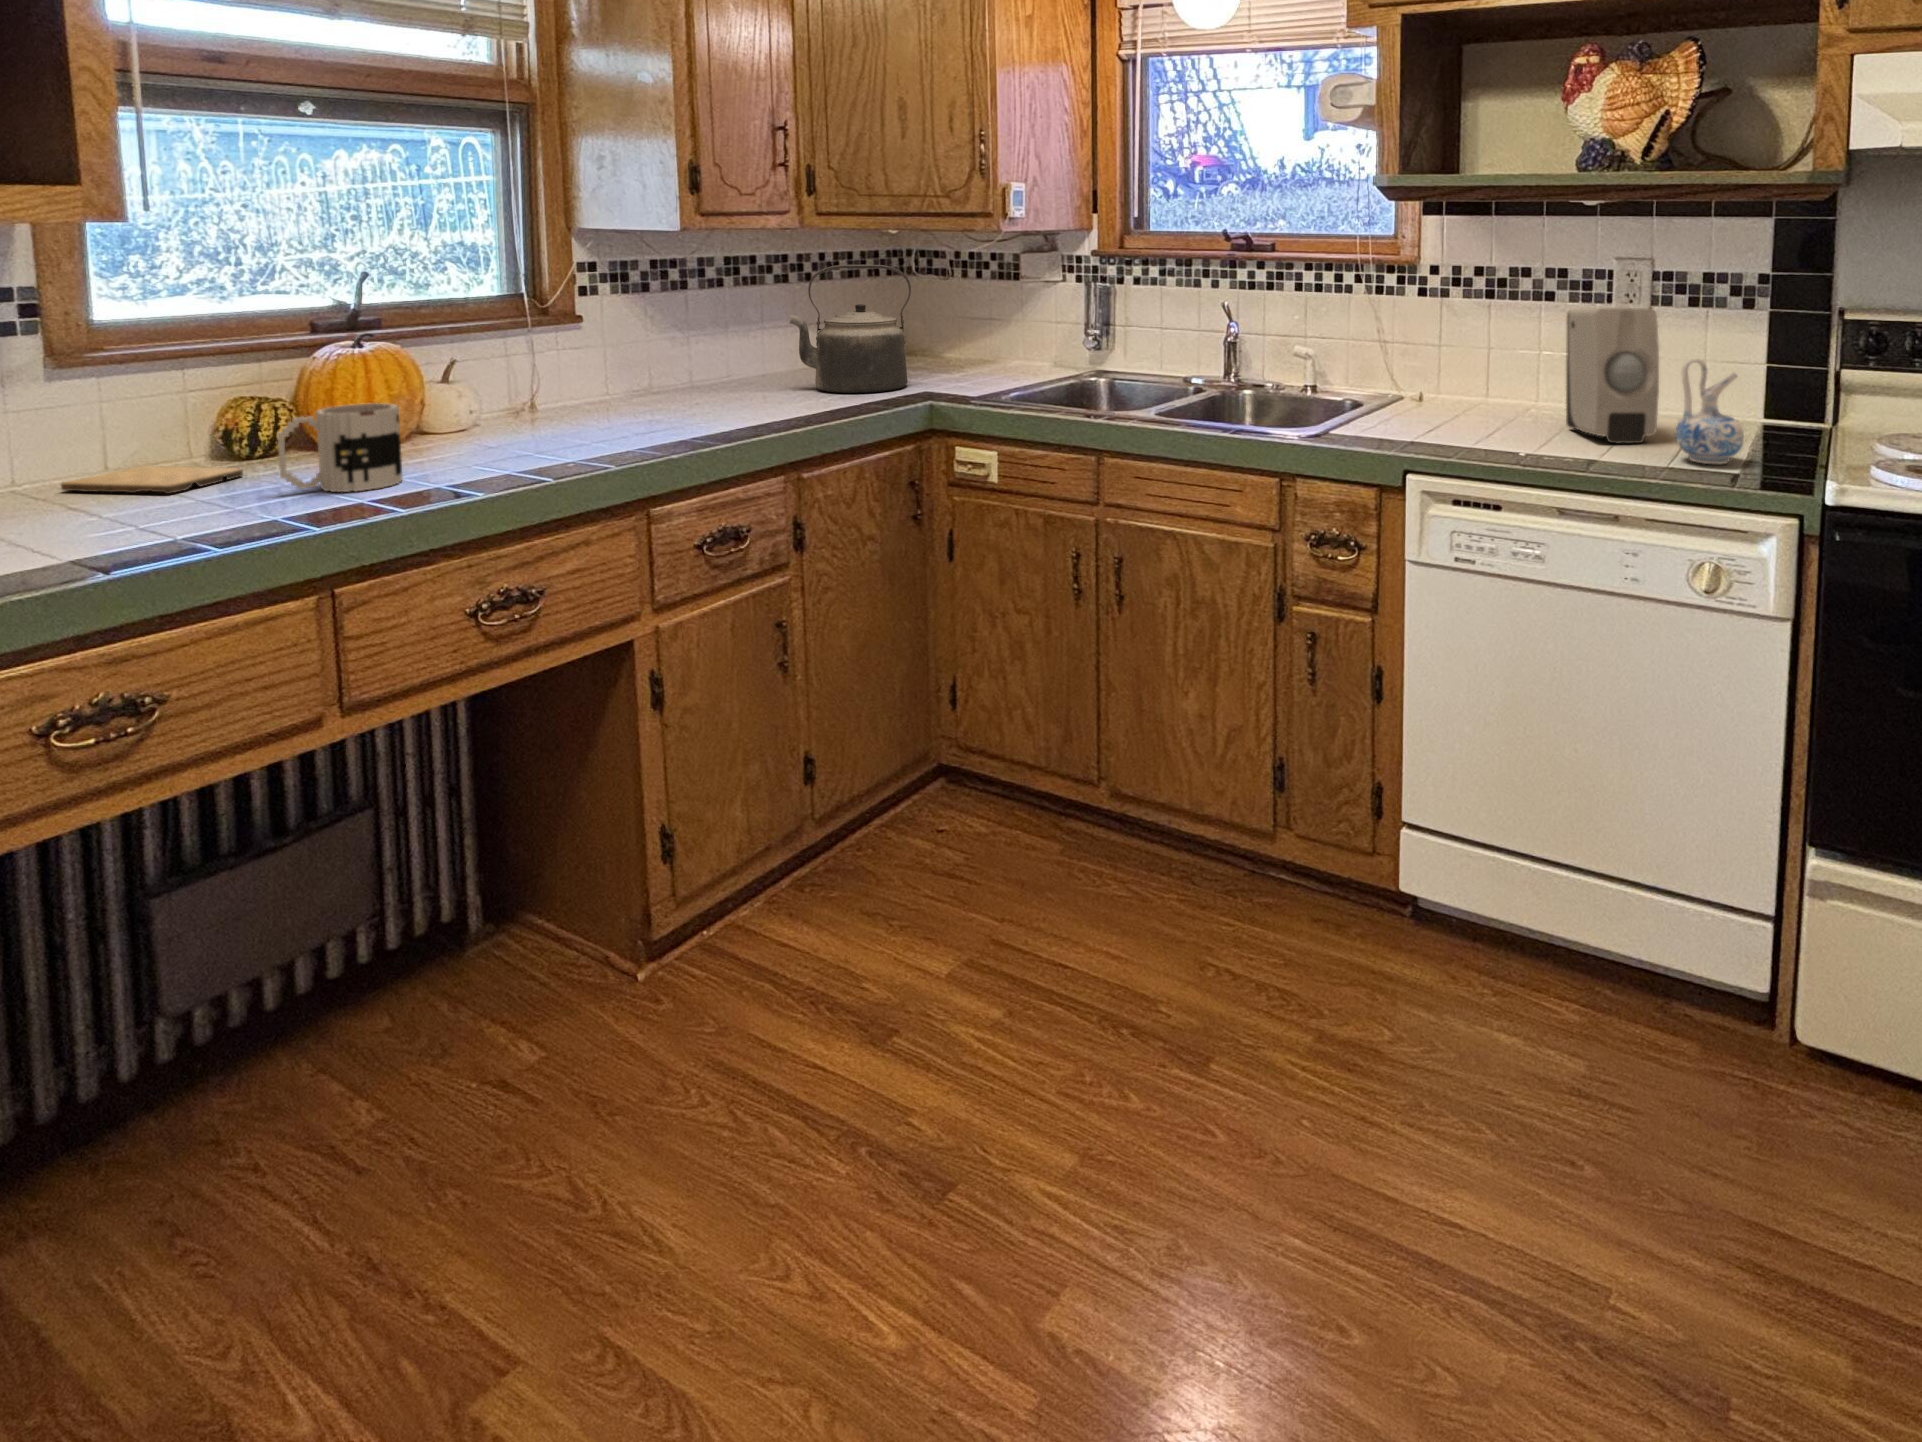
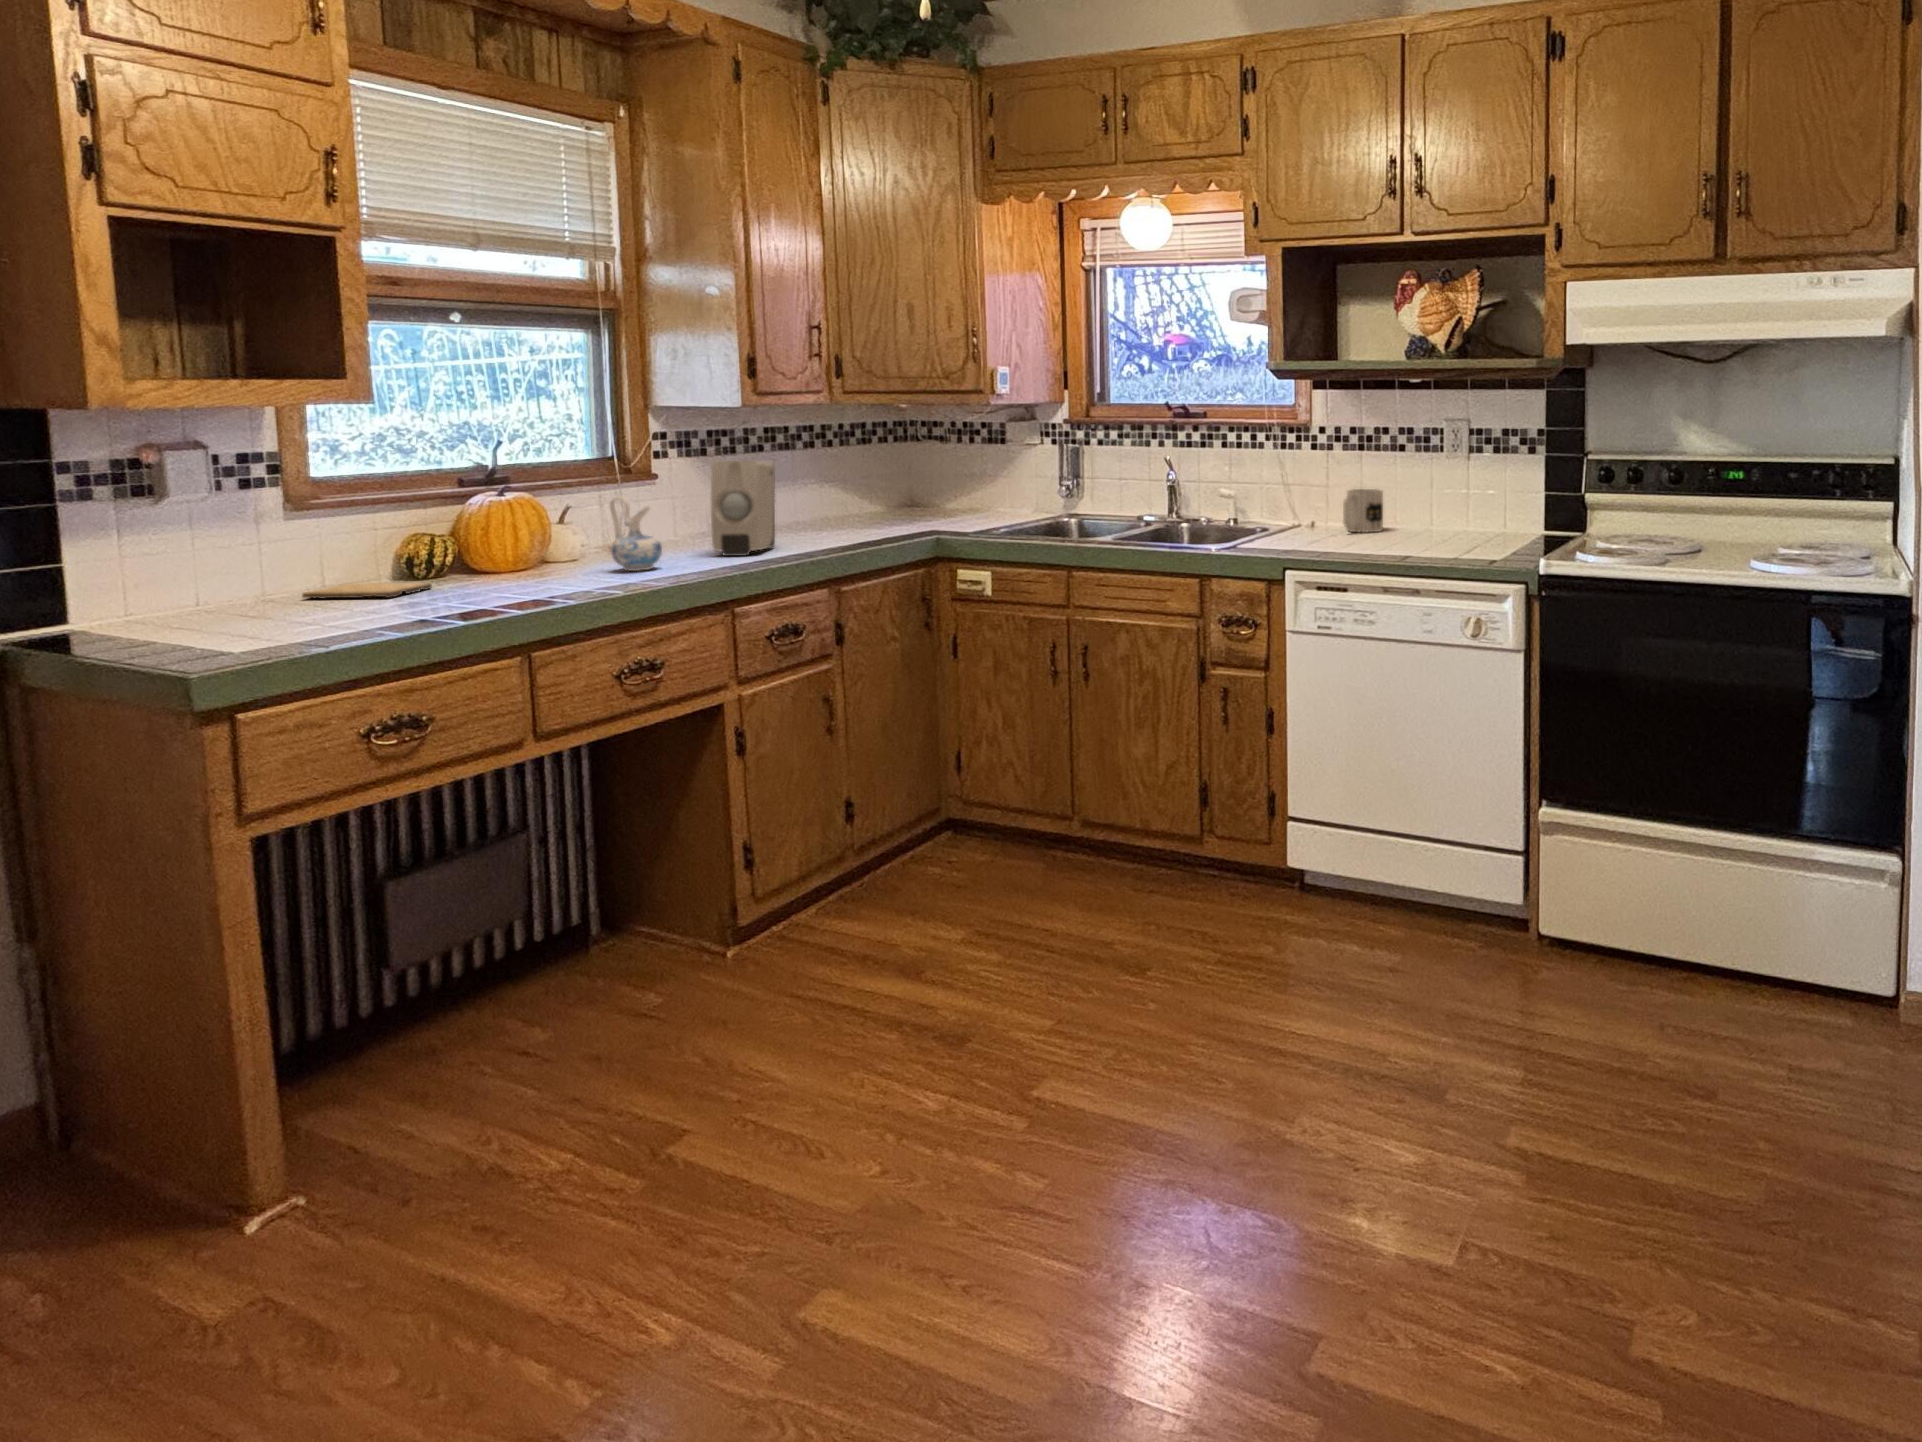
kettle: present [790,265,911,393] -> none [823,433,920,532]
soap dispenser: present [1566,308,1659,443] -> present [711,461,775,556]
ceramic pitcher: present [1675,358,1744,464] -> present [610,496,662,571]
mug: present [277,403,403,492] -> present [1343,489,1383,532]

